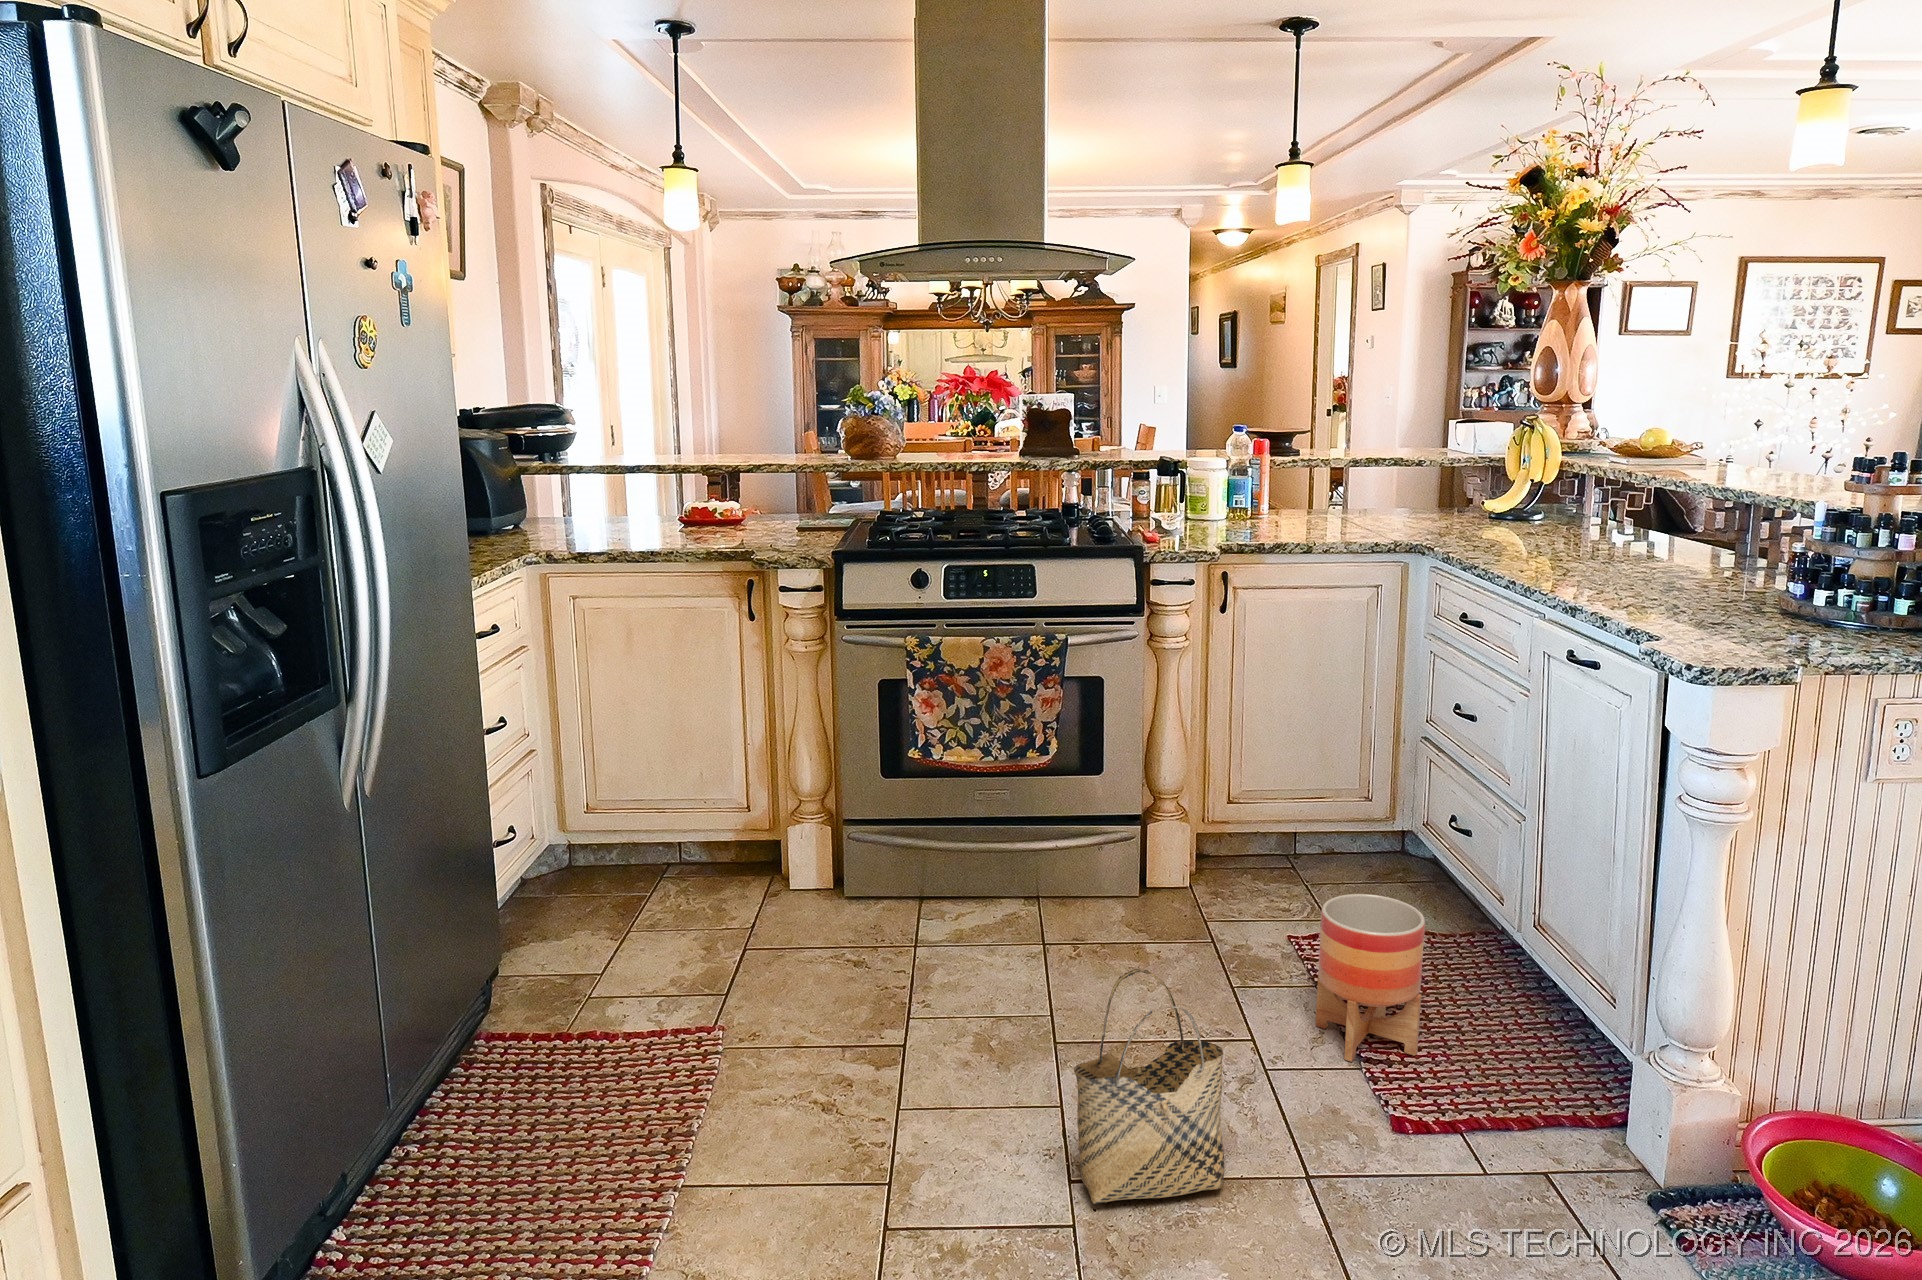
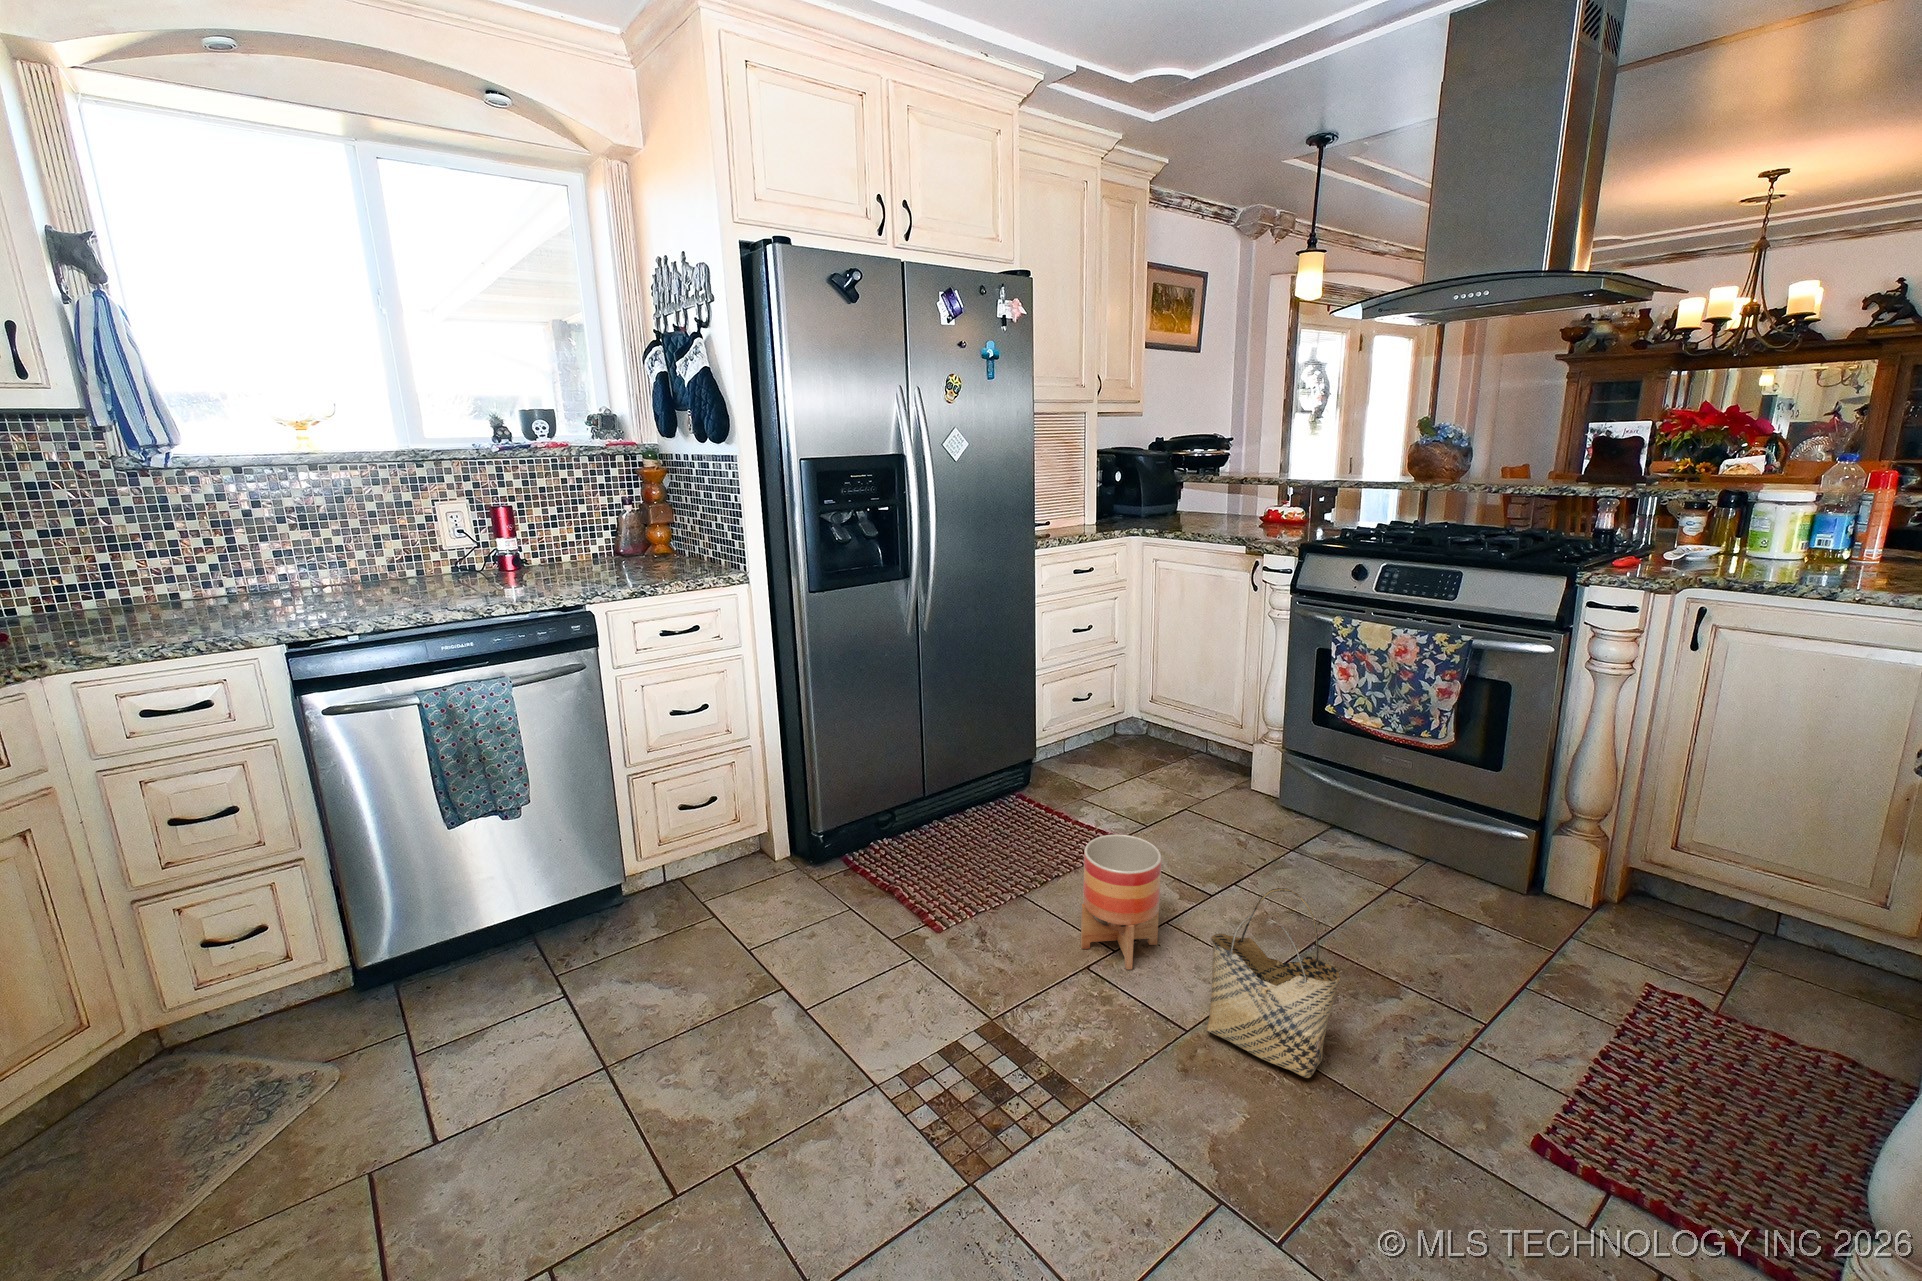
planter: present [1316,894,1425,1062] -> present [1081,835,1162,970]

